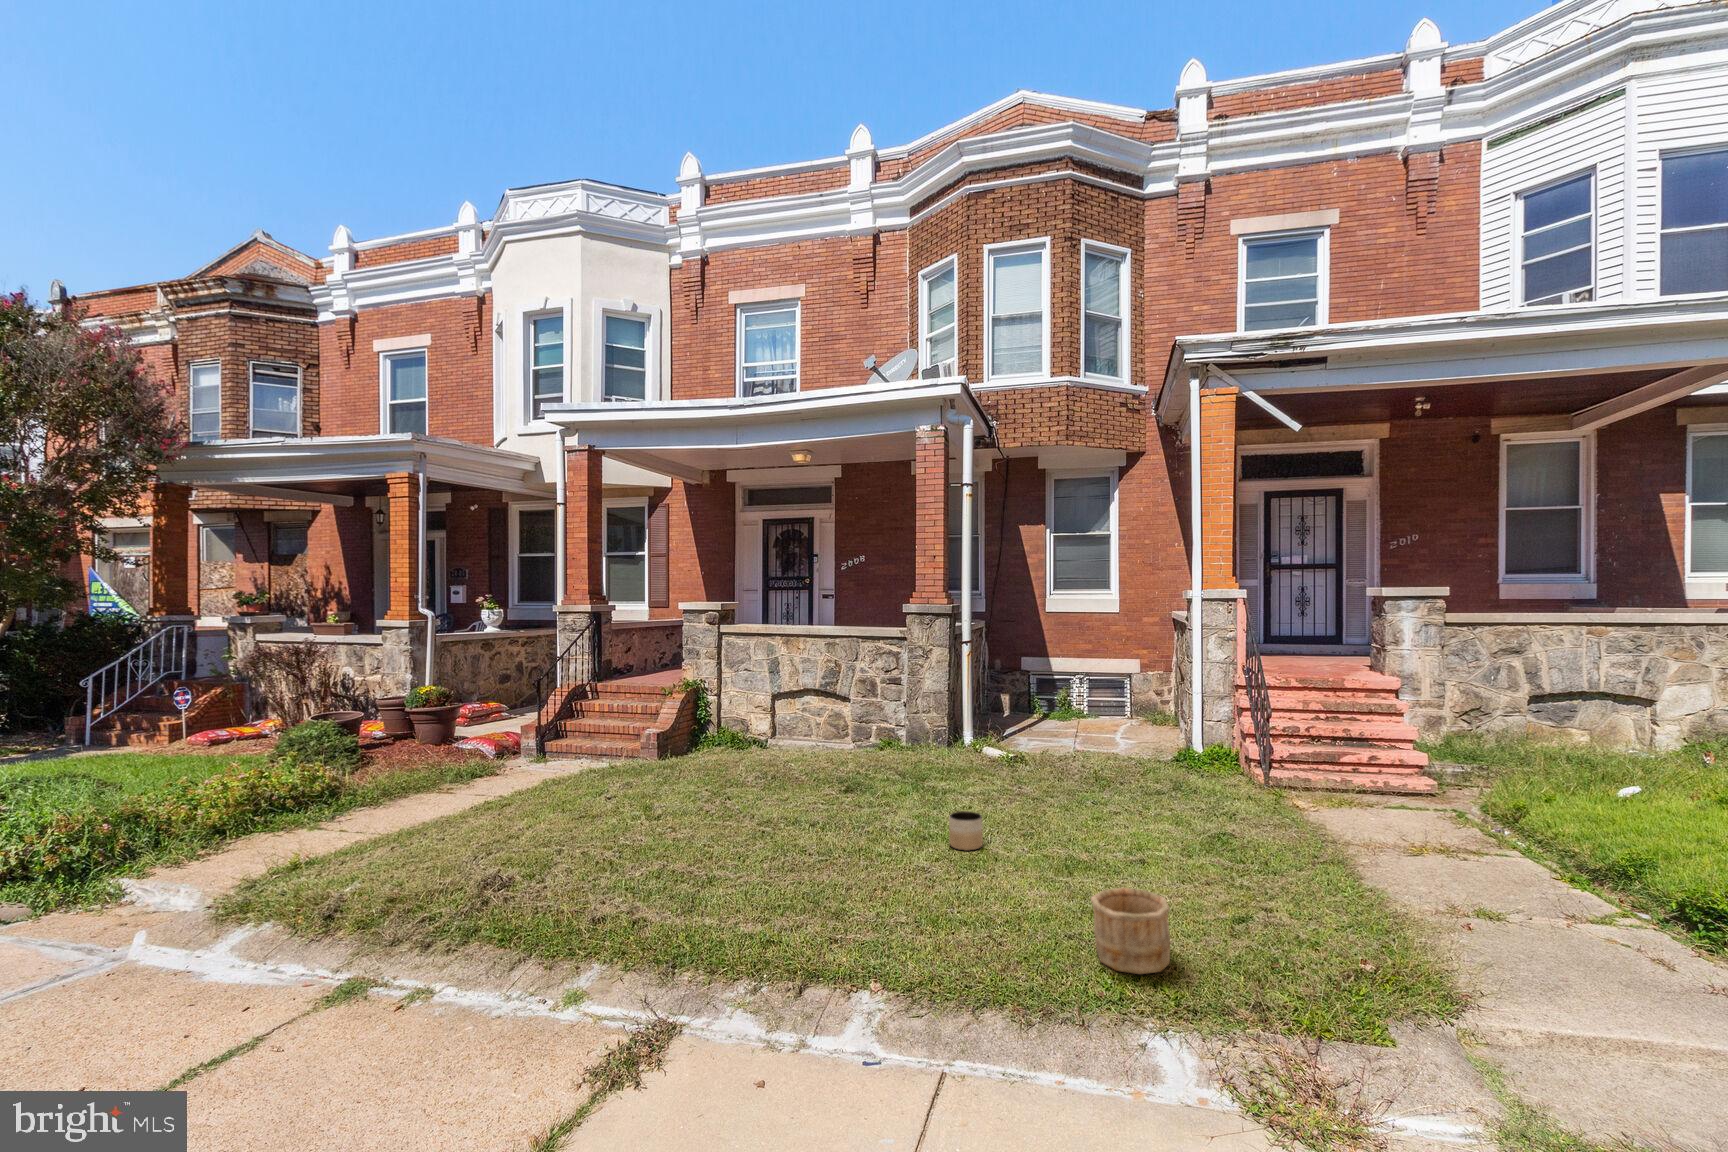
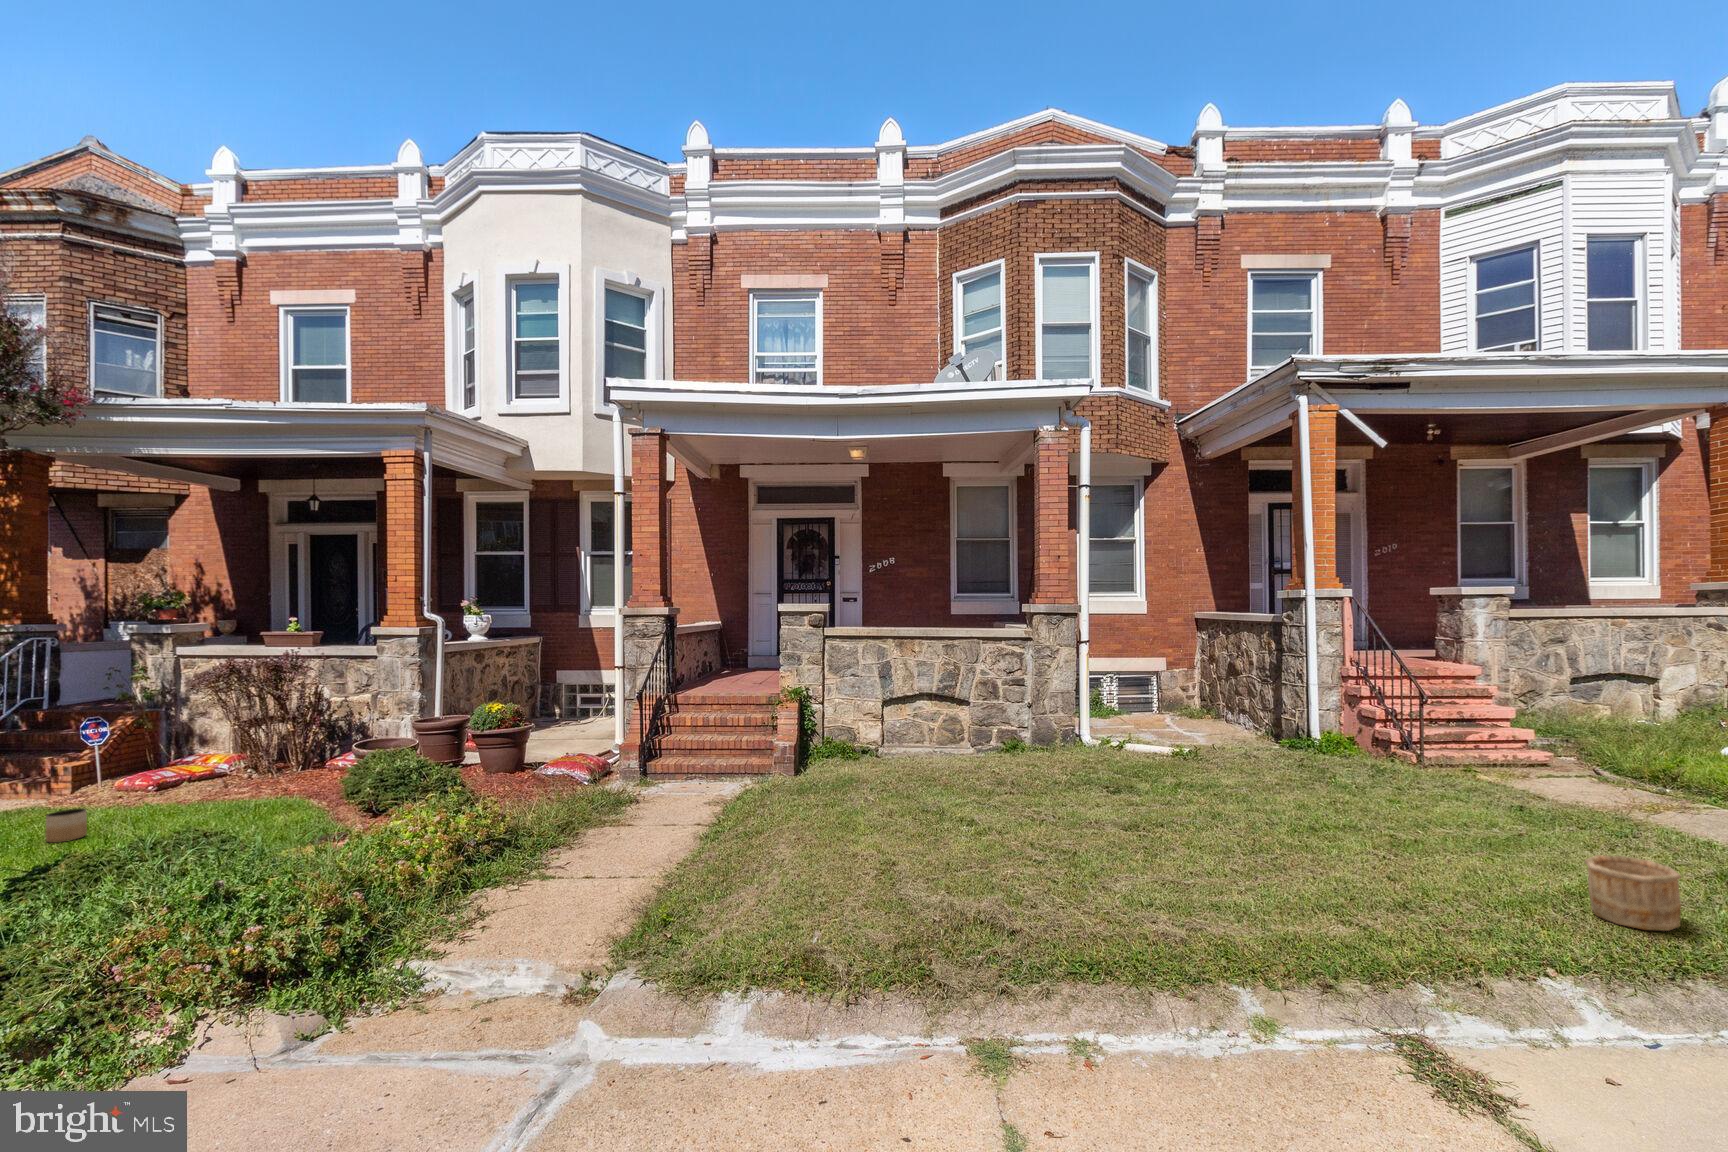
planter: present [949,811,983,851] -> present [46,808,87,843]

